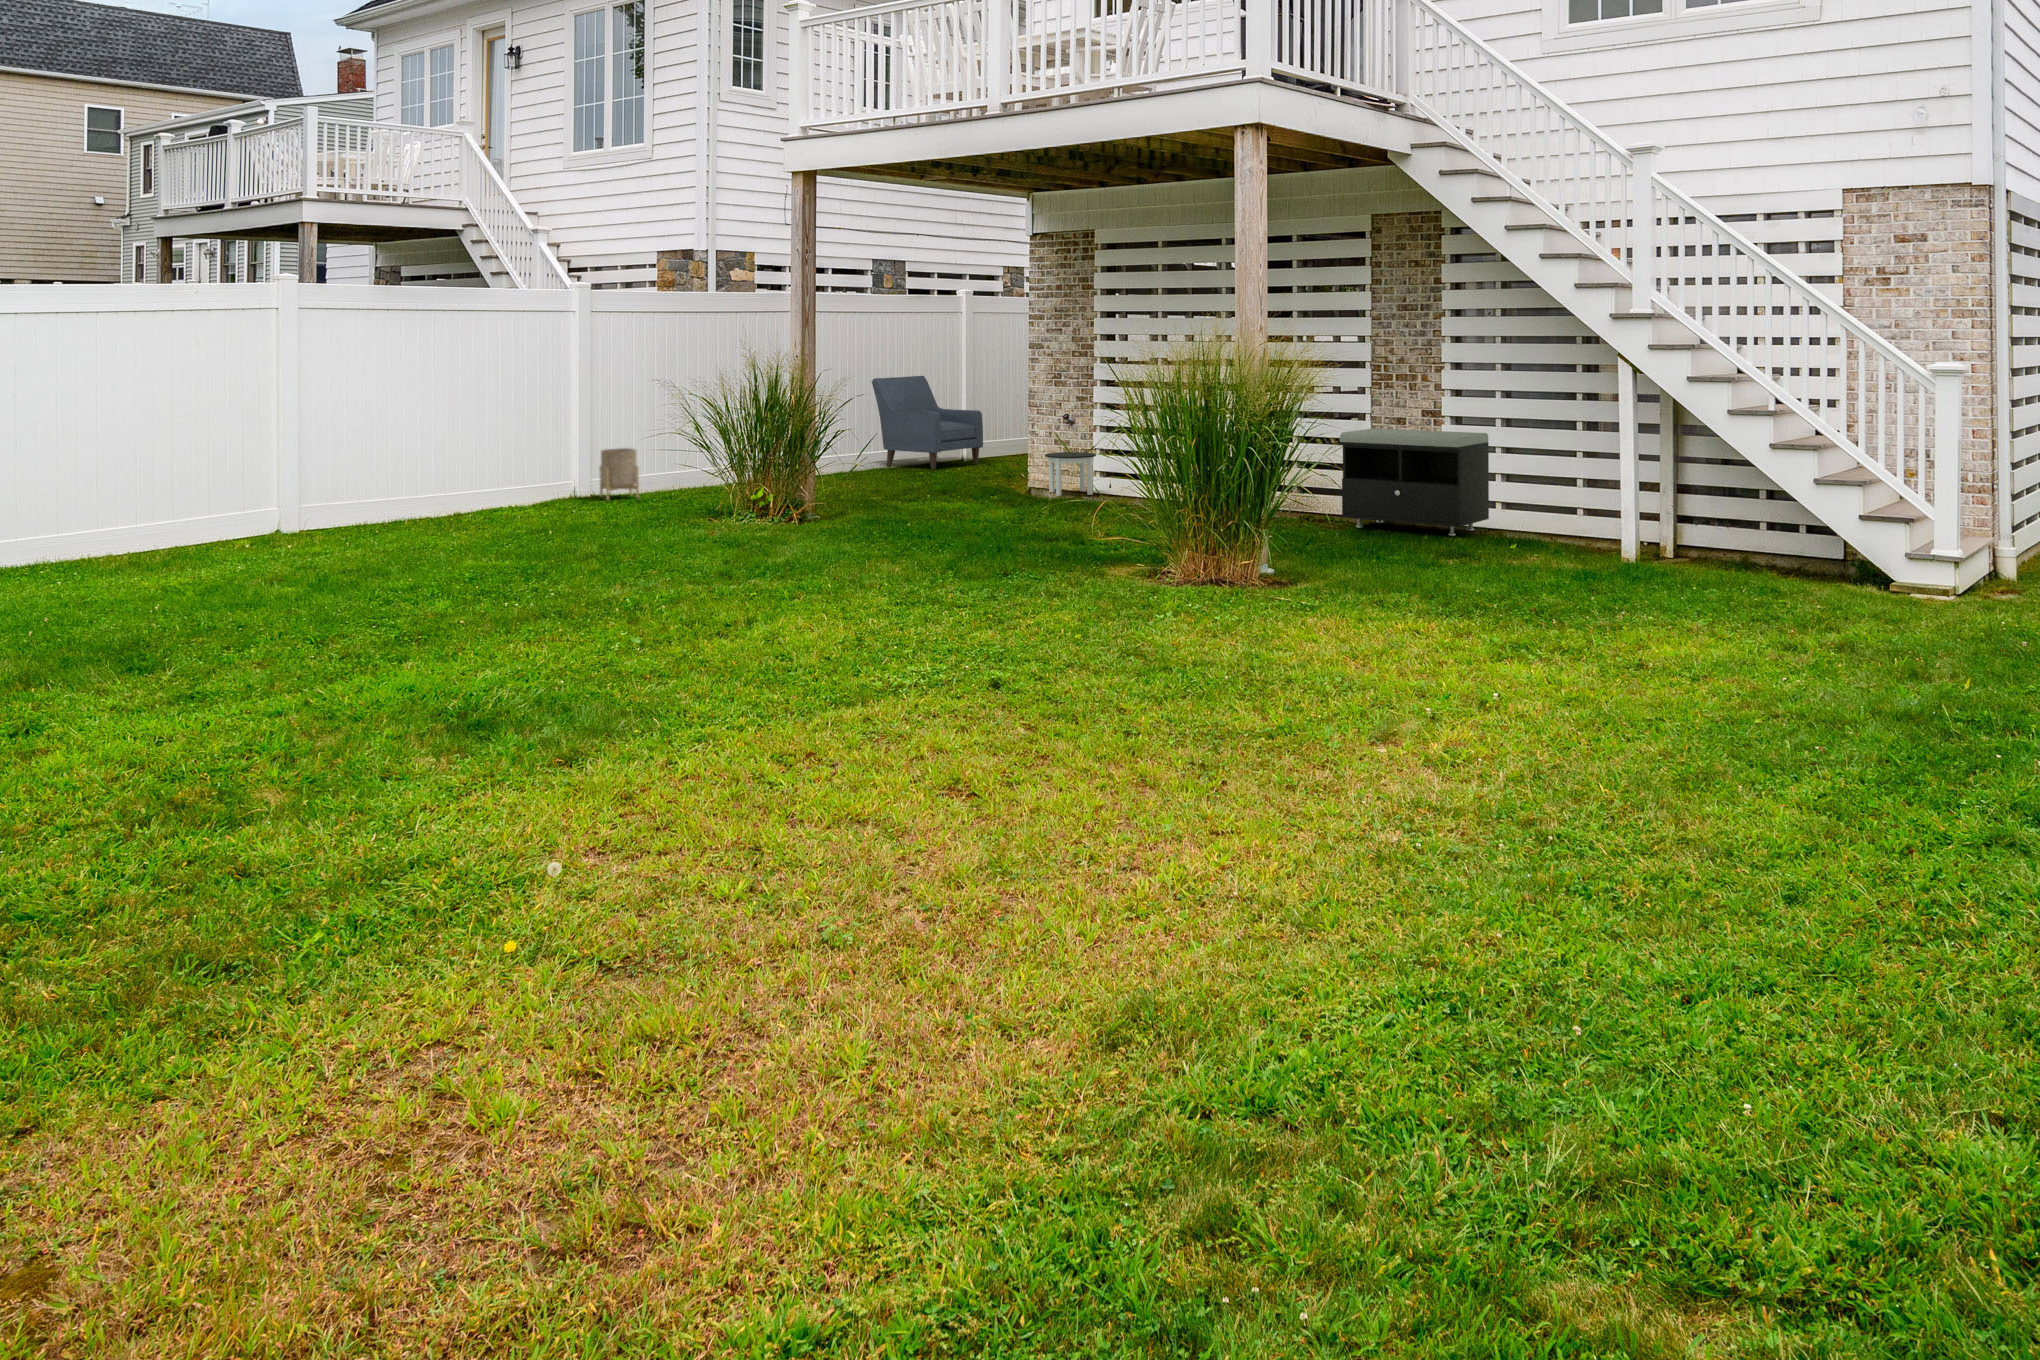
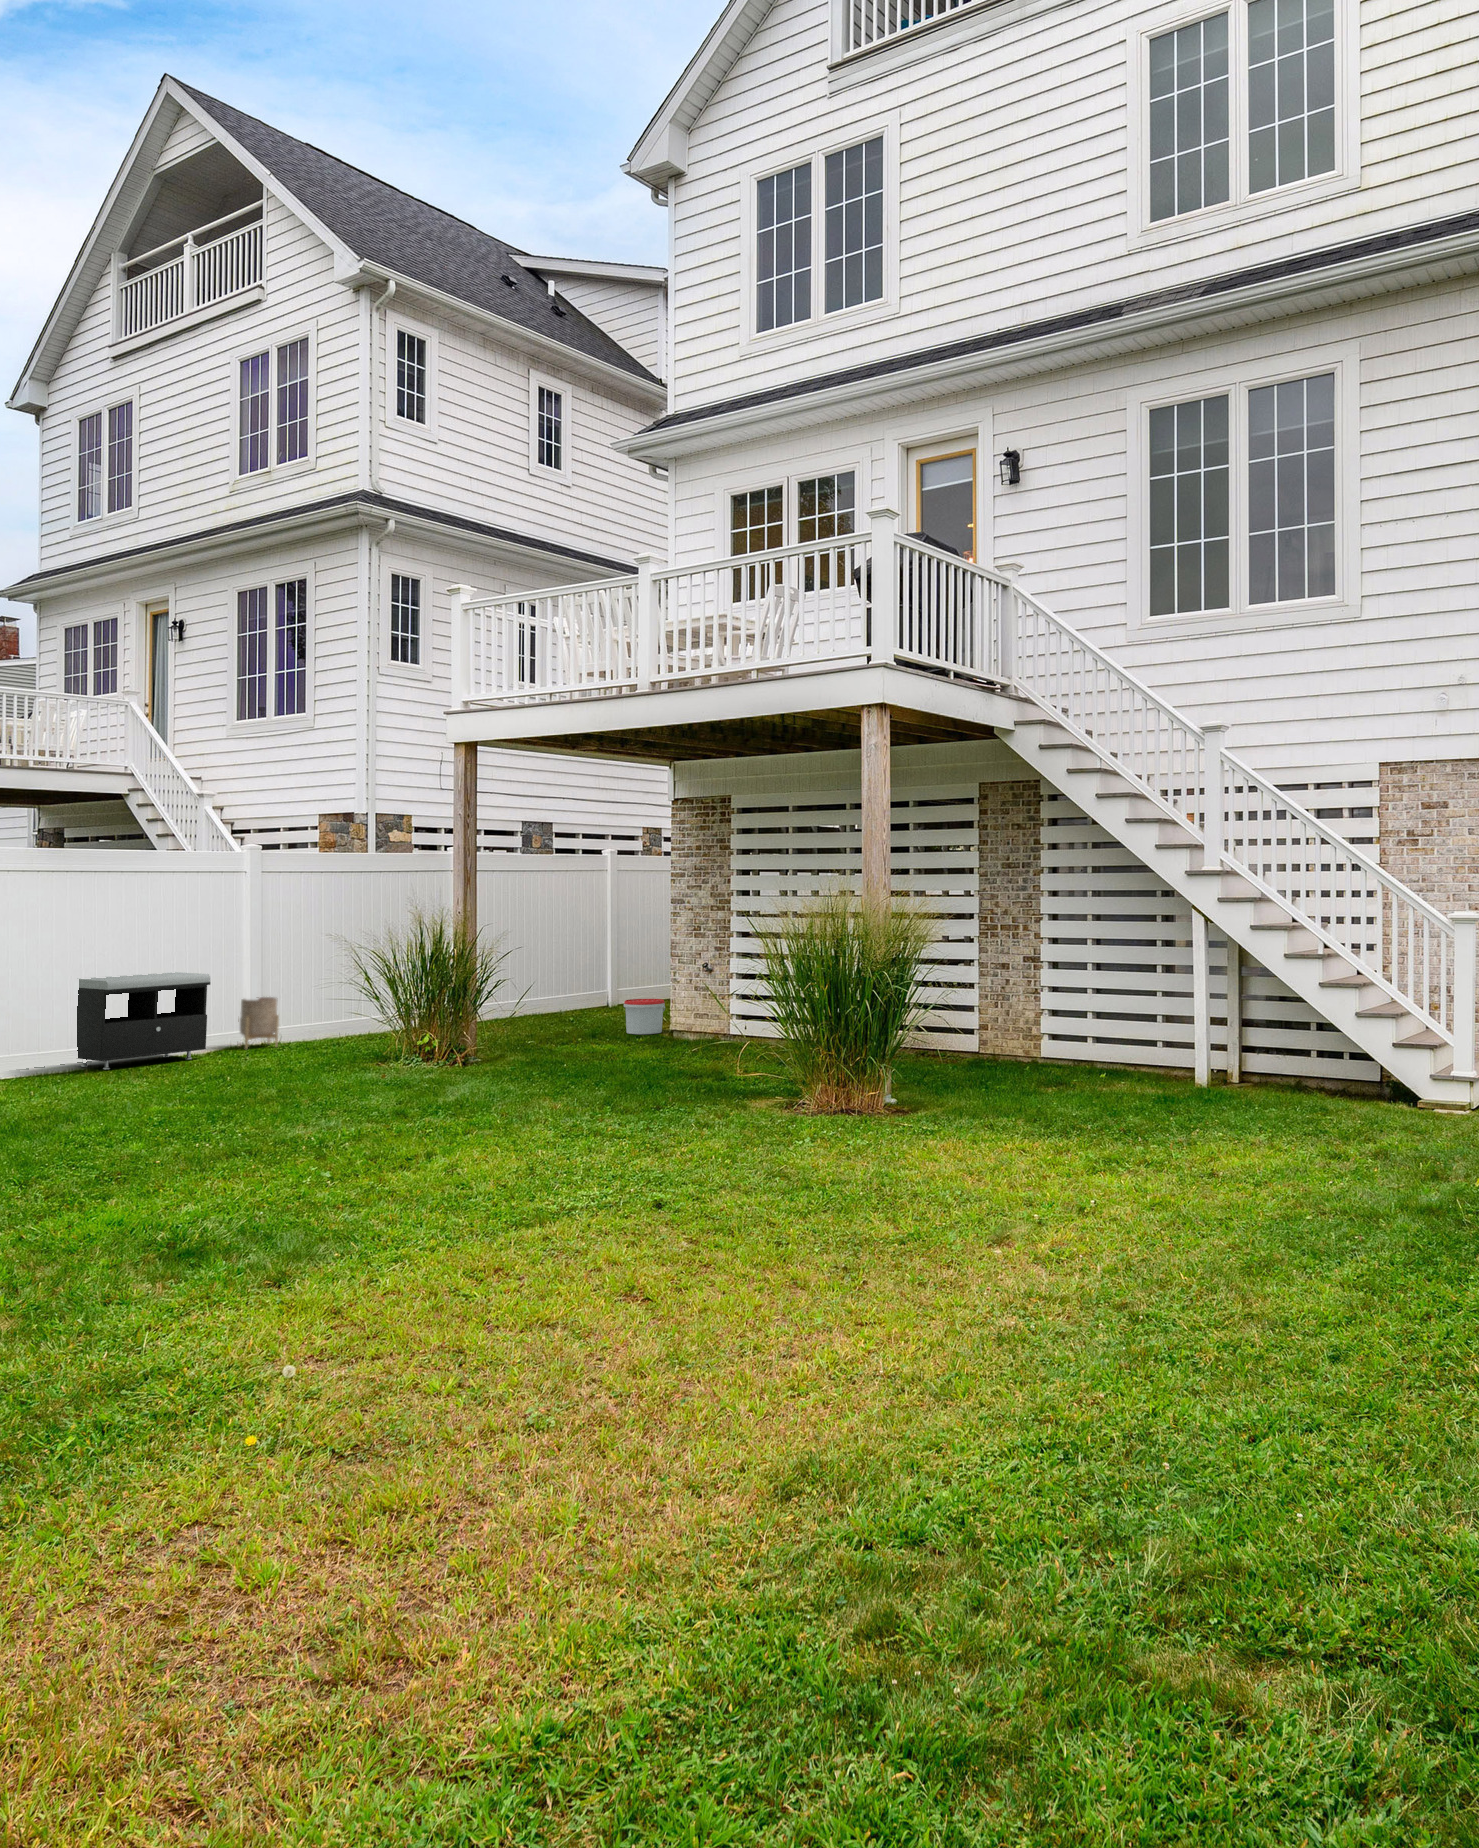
chair: present [872,376,983,470] -> none [508,925,615,1016]
storage bench: present [1340,428,1489,536] -> present [77,972,210,1070]
round table: present [1045,452,1096,496] -> none [678,998,726,1040]
bucket: none [989,453,1032,489] -> present [624,999,665,1034]

